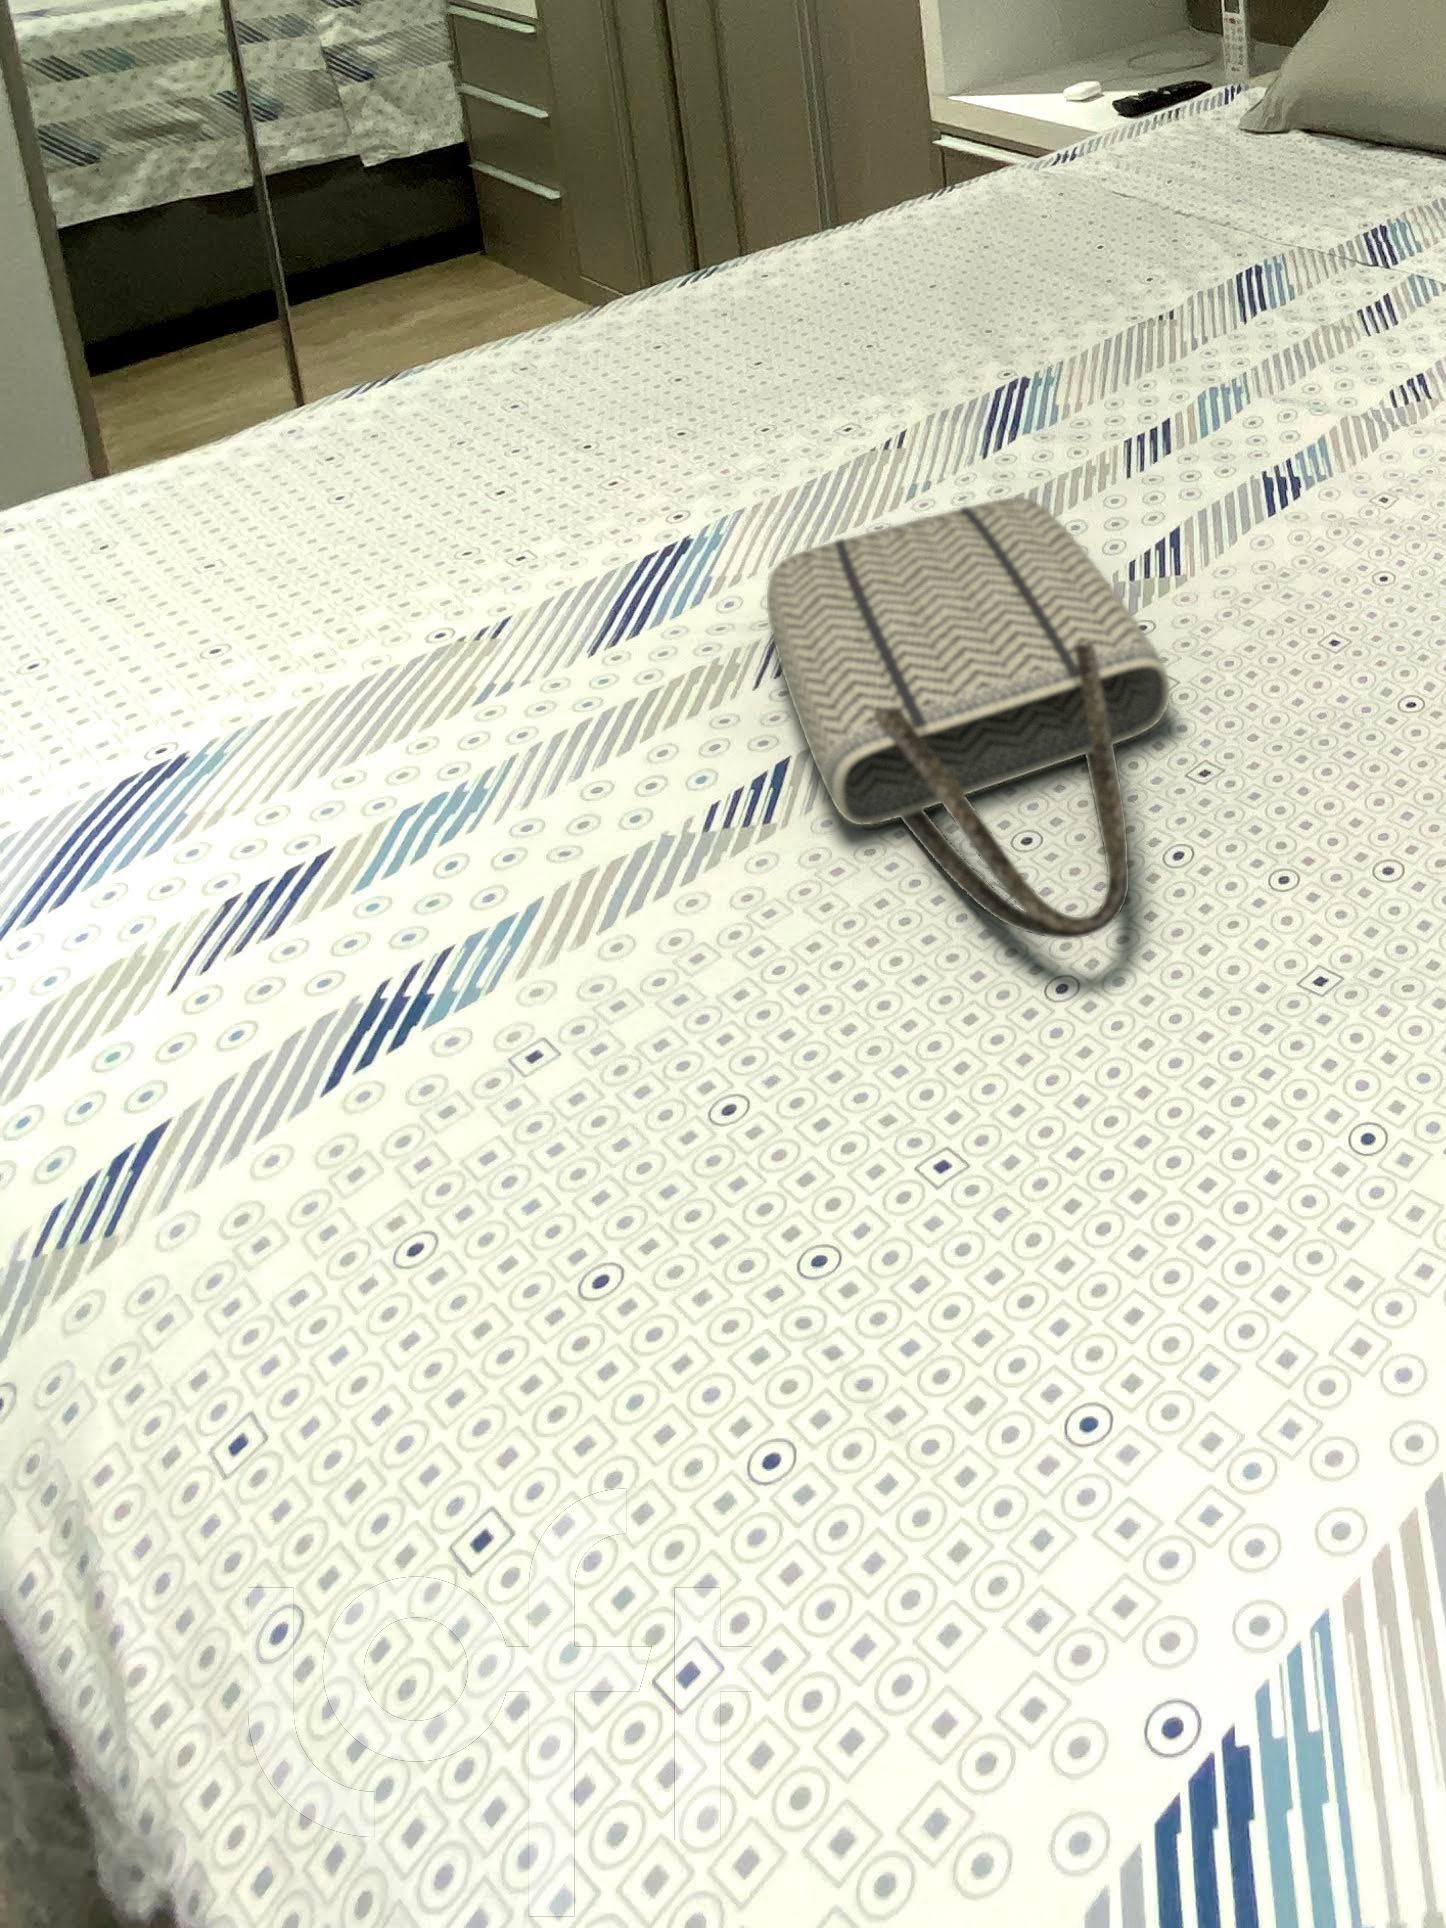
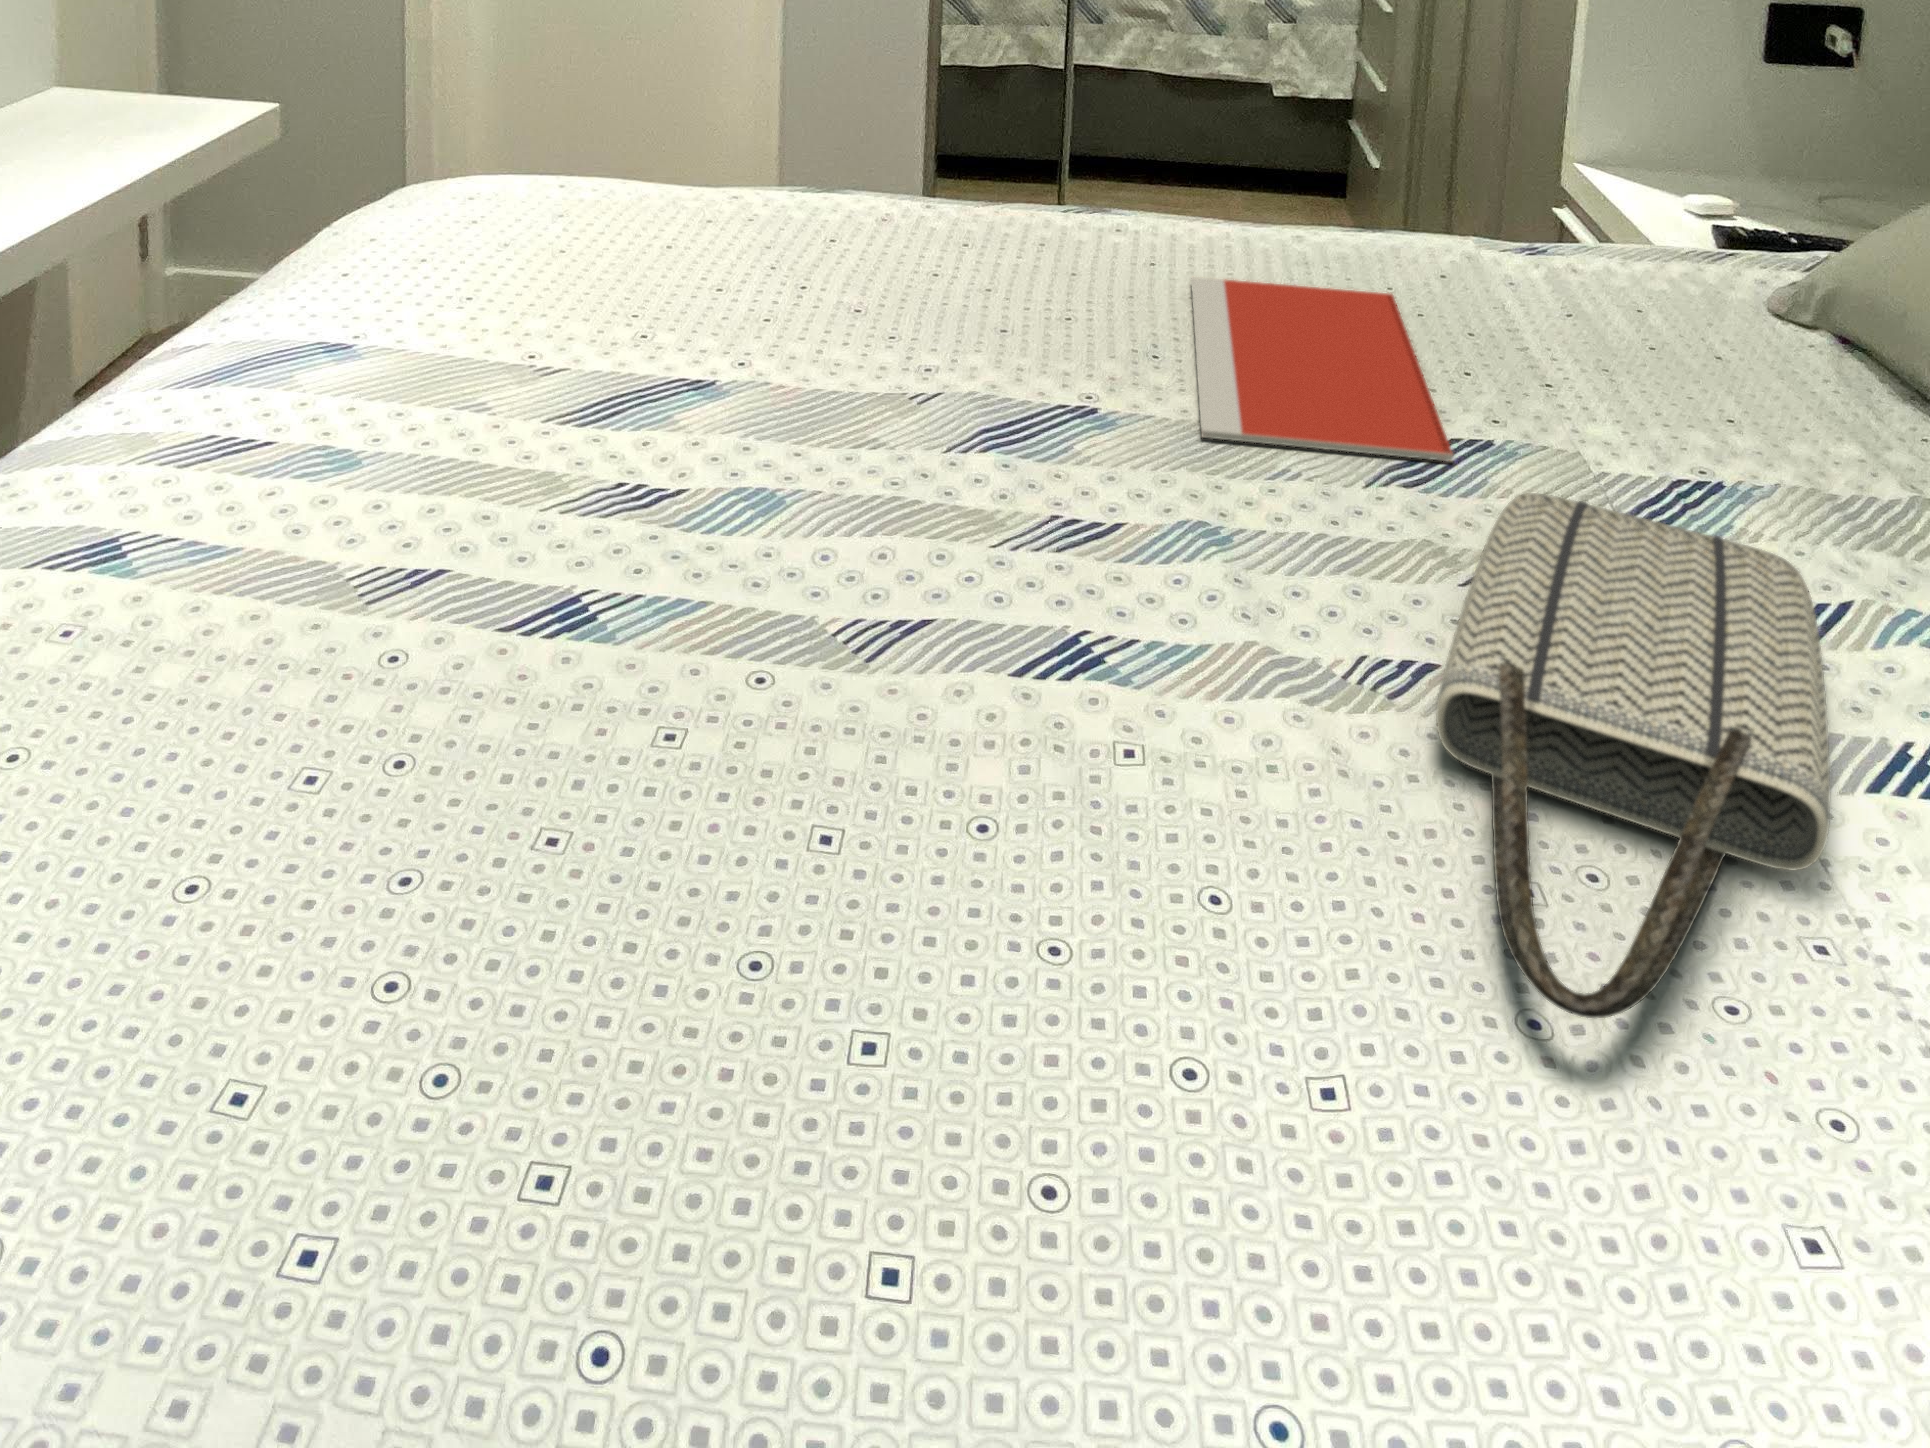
notebook: none [194,441,667,706] -> present [1191,277,1453,462]

